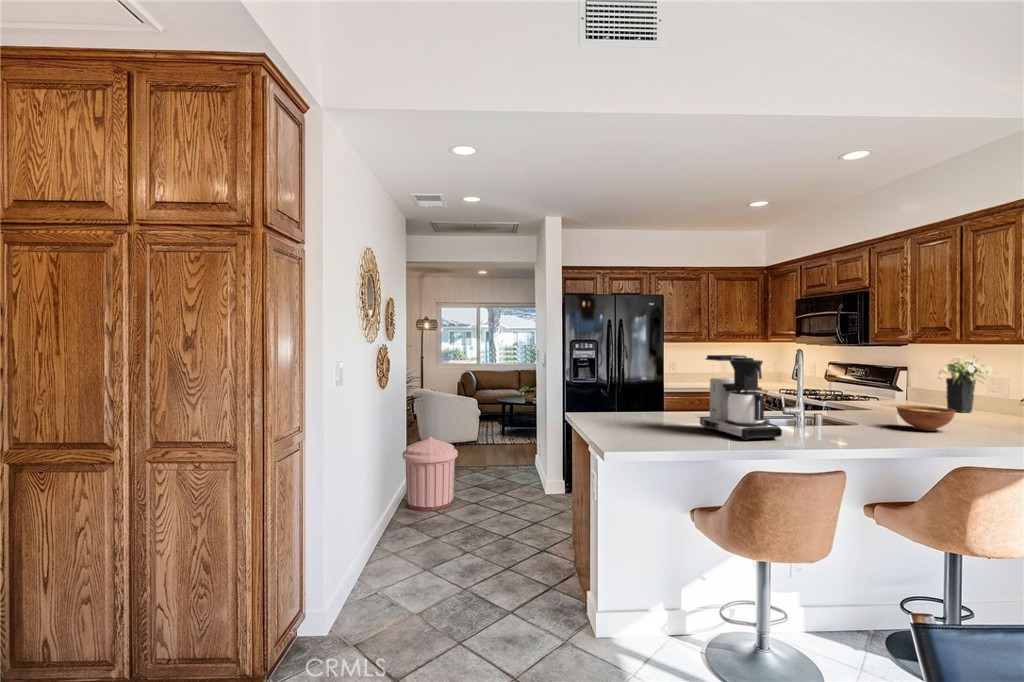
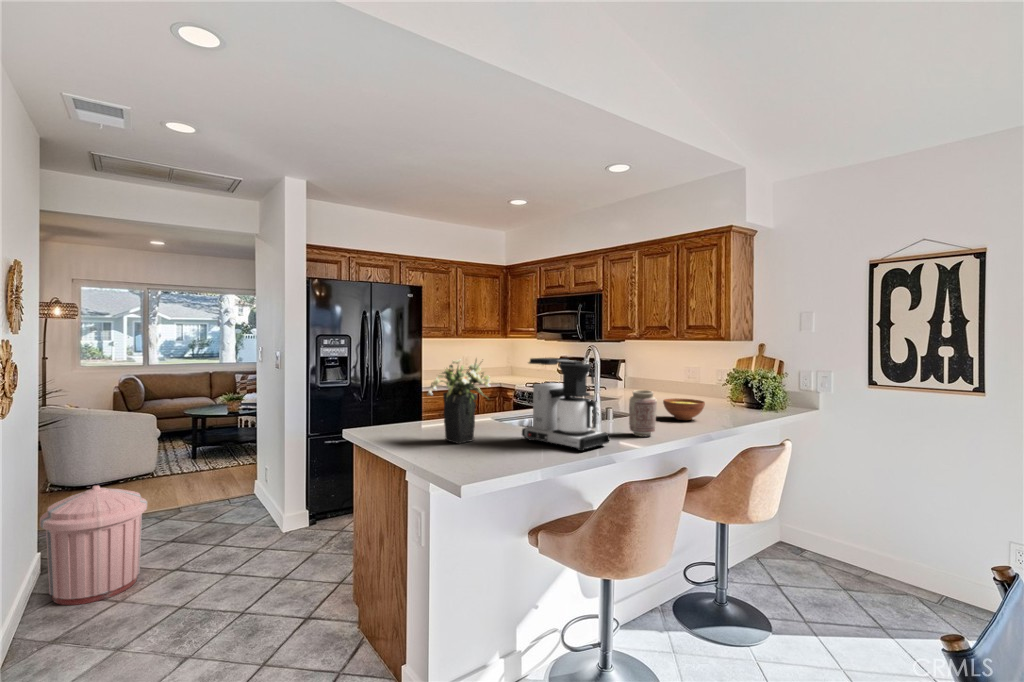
flower arrangement: present [939,356,992,412] -> present [427,359,491,444]
vase: none [822,390,855,438] -> present [629,390,657,436]

